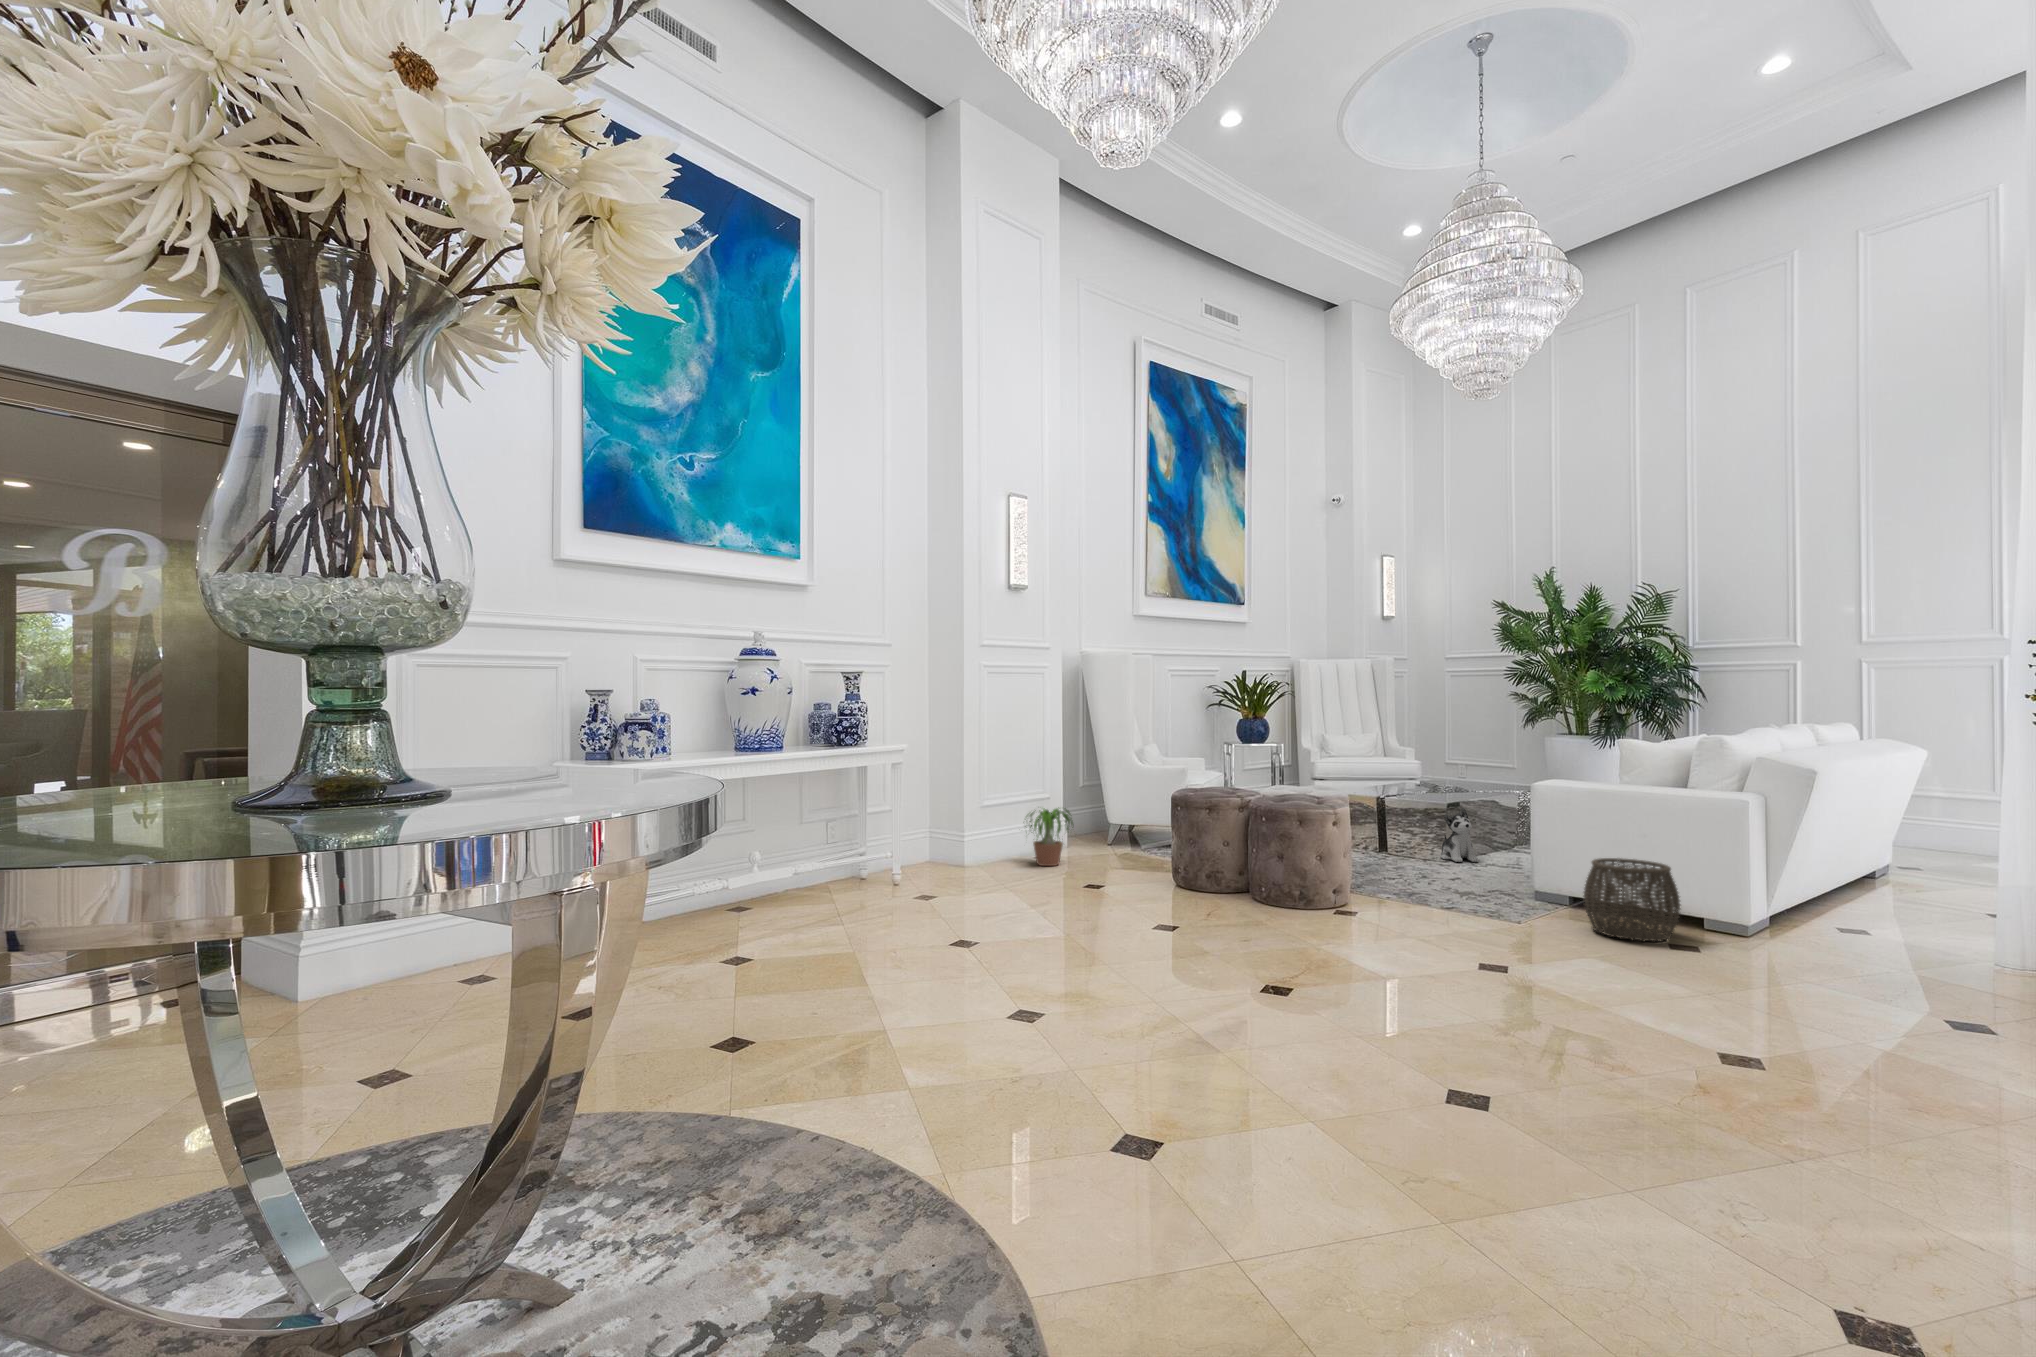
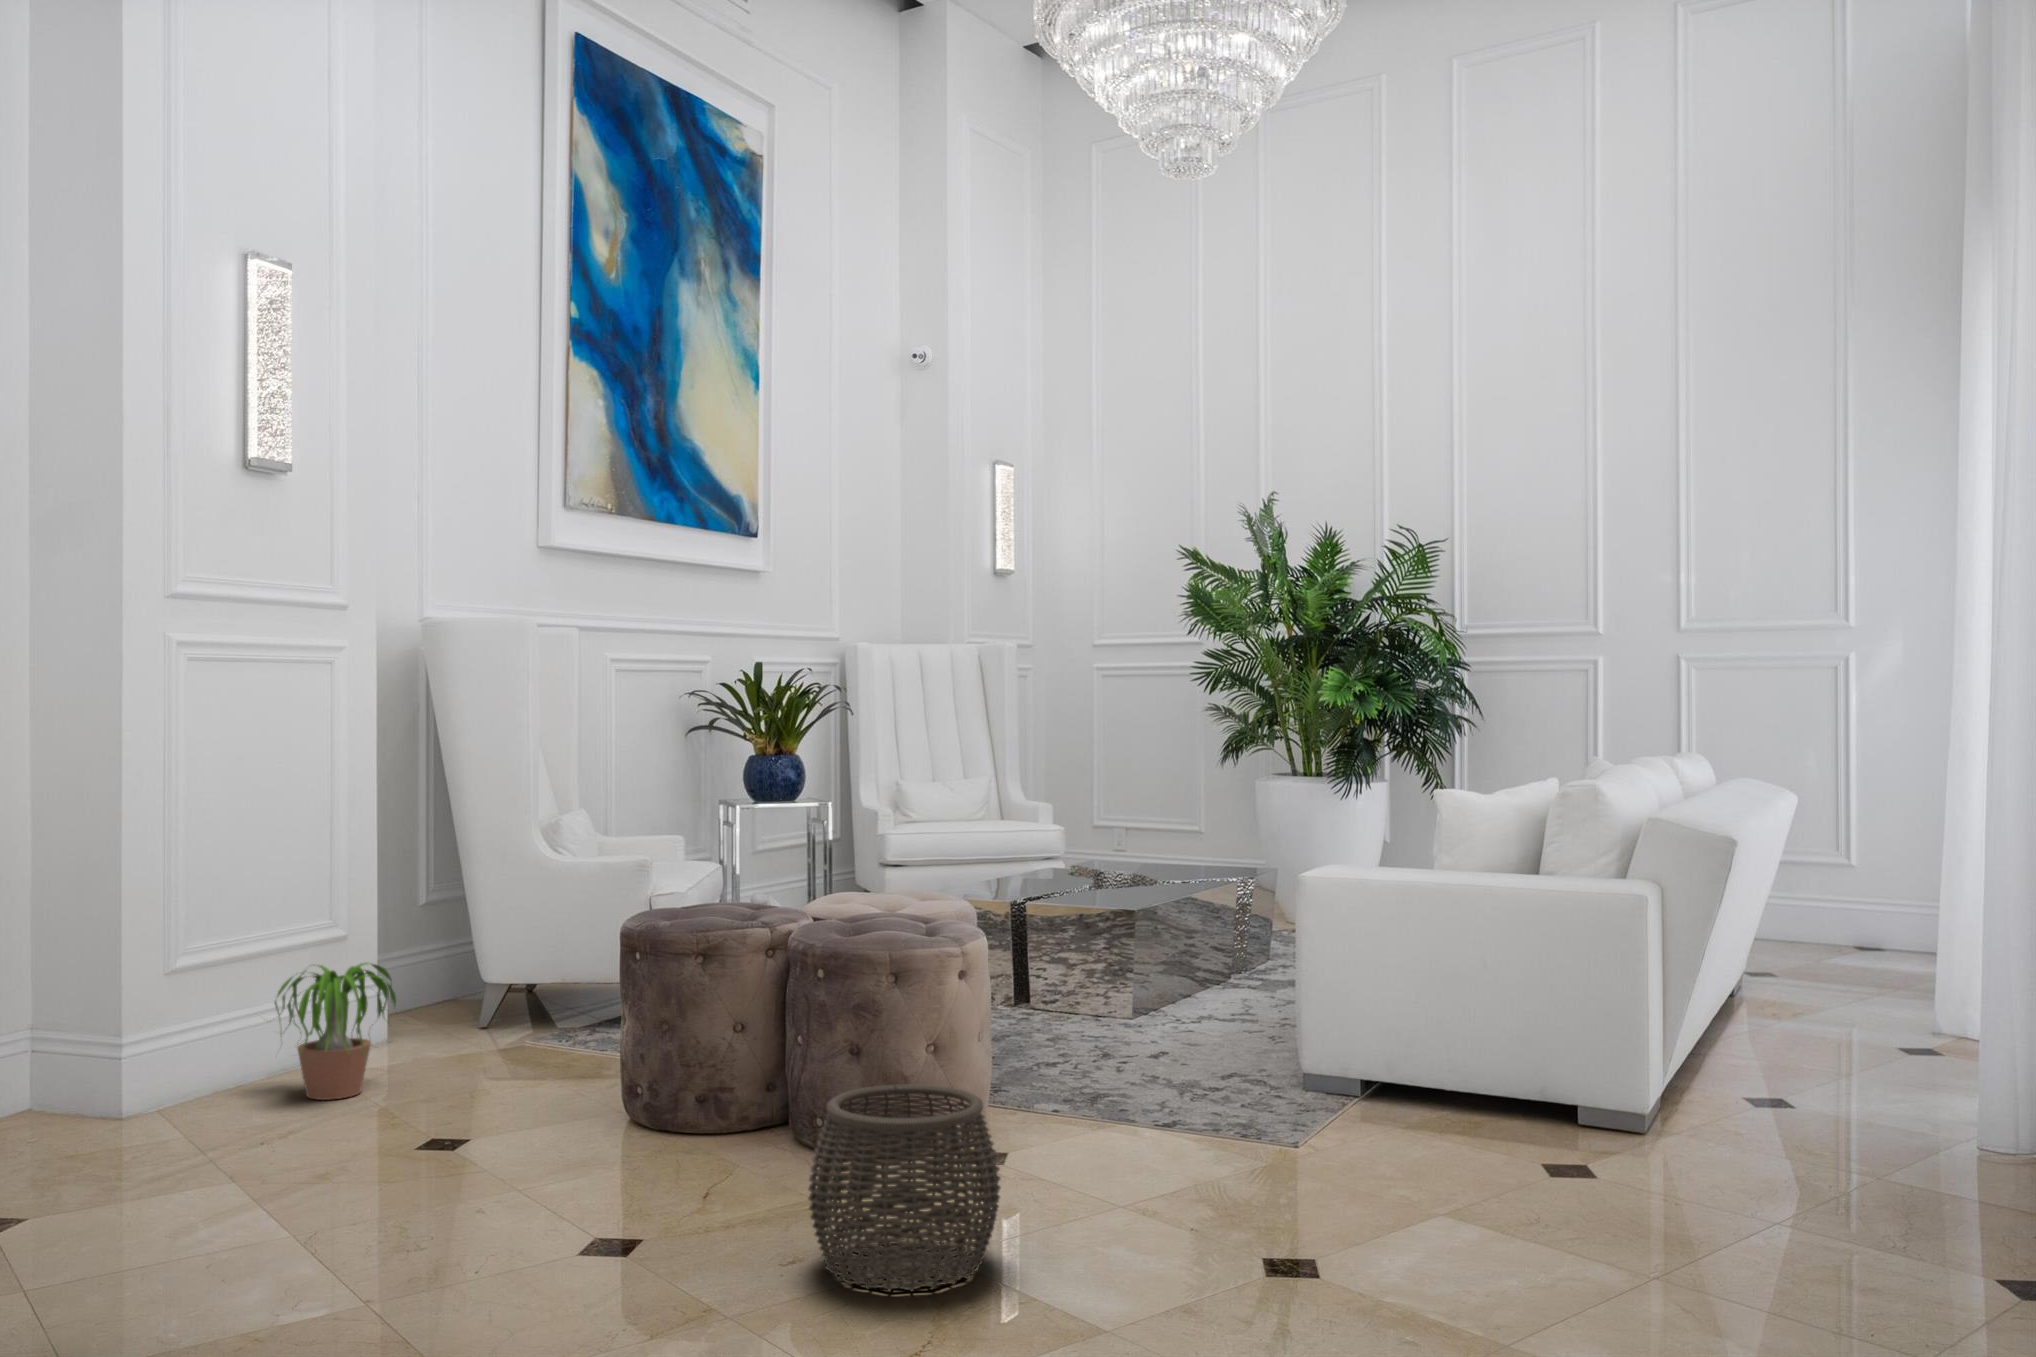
plush toy: present [1440,808,1479,862] -> none [1123,917,1190,1018]
woven basket: present [1584,858,1680,941] -> present [808,1085,1001,1291]

